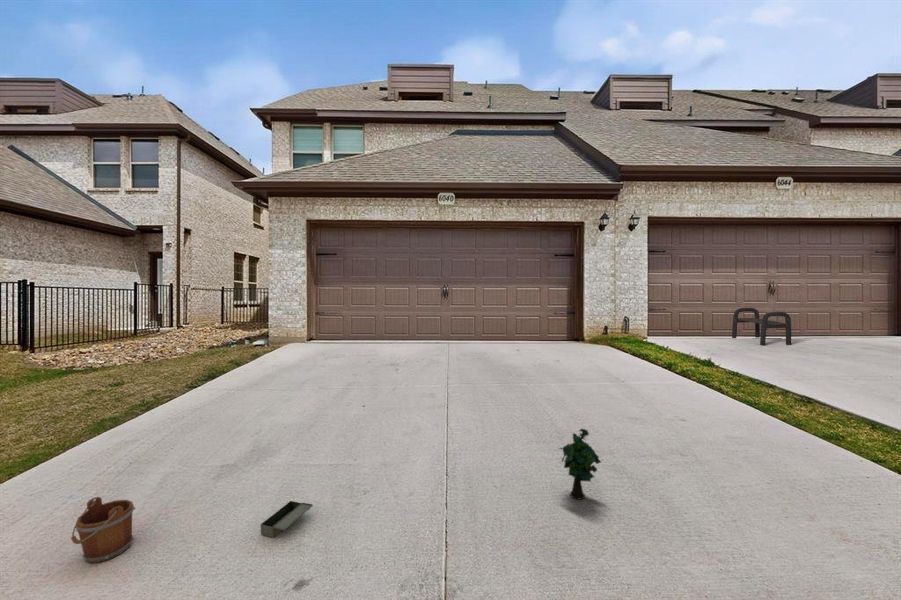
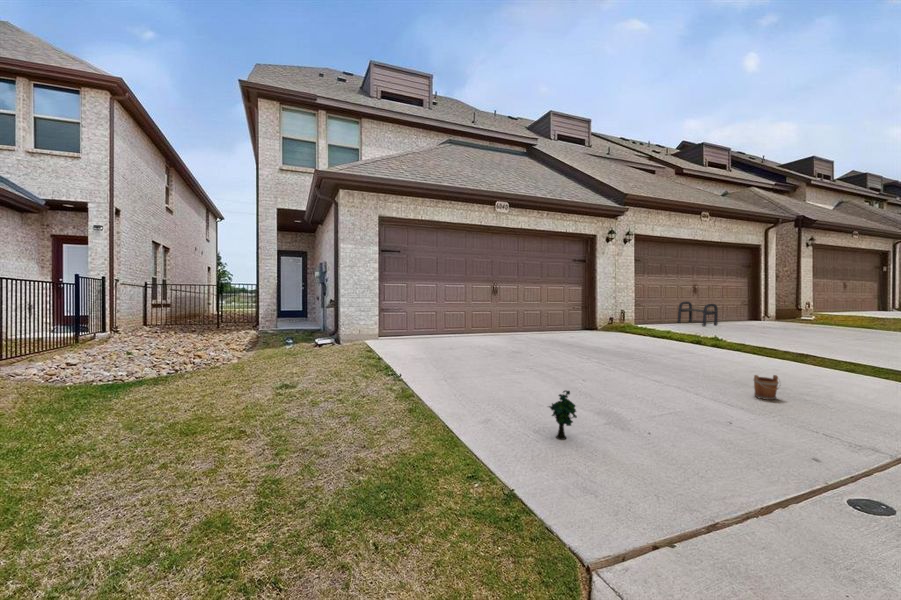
decorative plant: present [560,429,601,499] -> present [549,391,577,440]
bucket: present [71,497,135,563] -> present [754,375,781,400]
toolbox: present [261,501,313,538] -> none [710,422,747,440]

